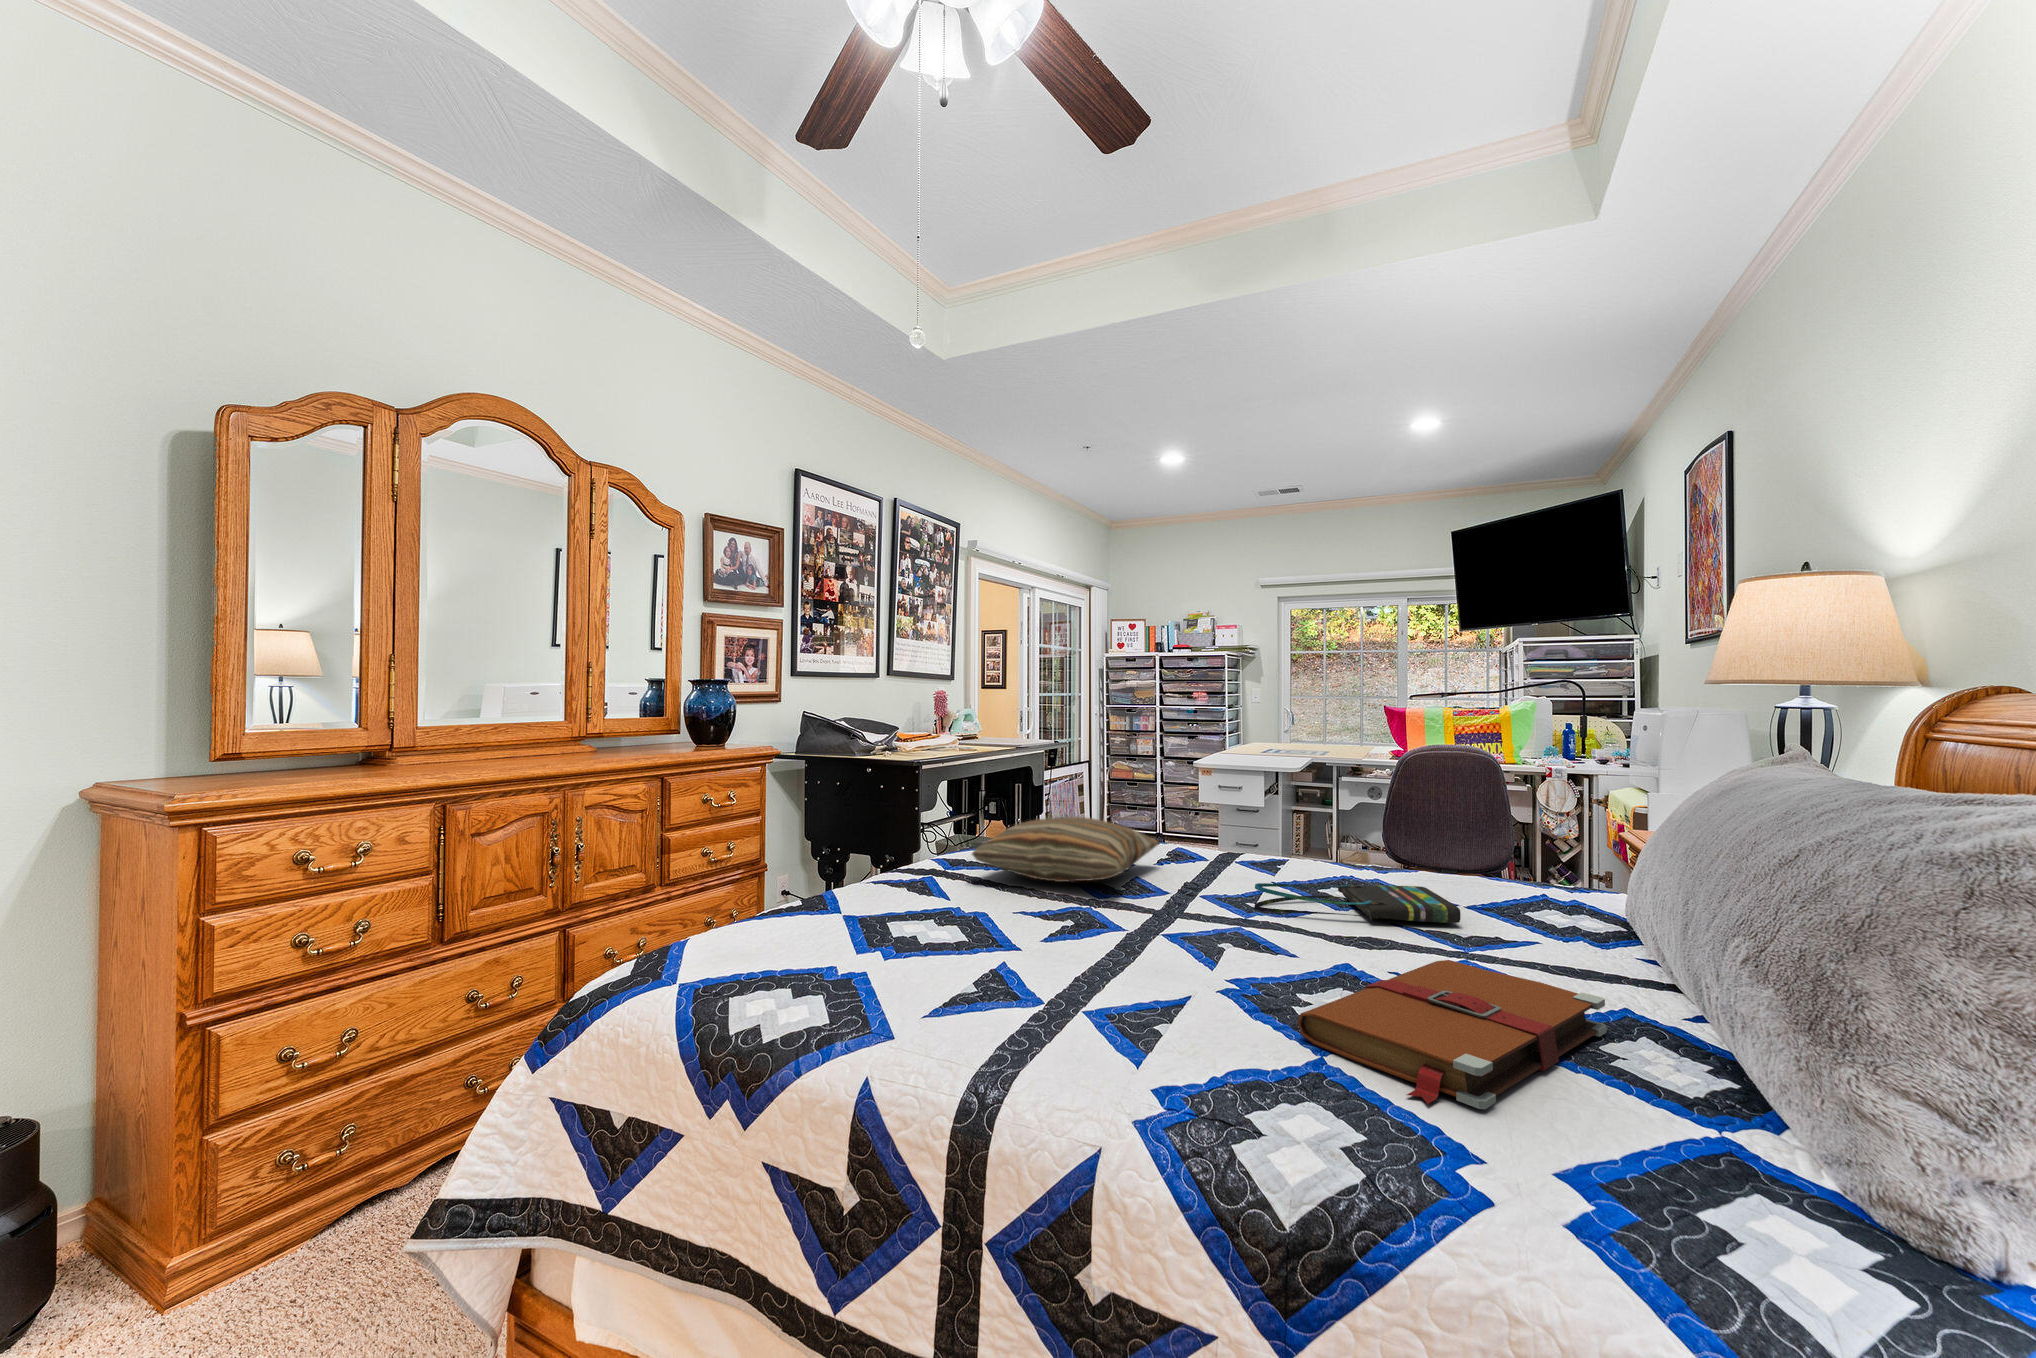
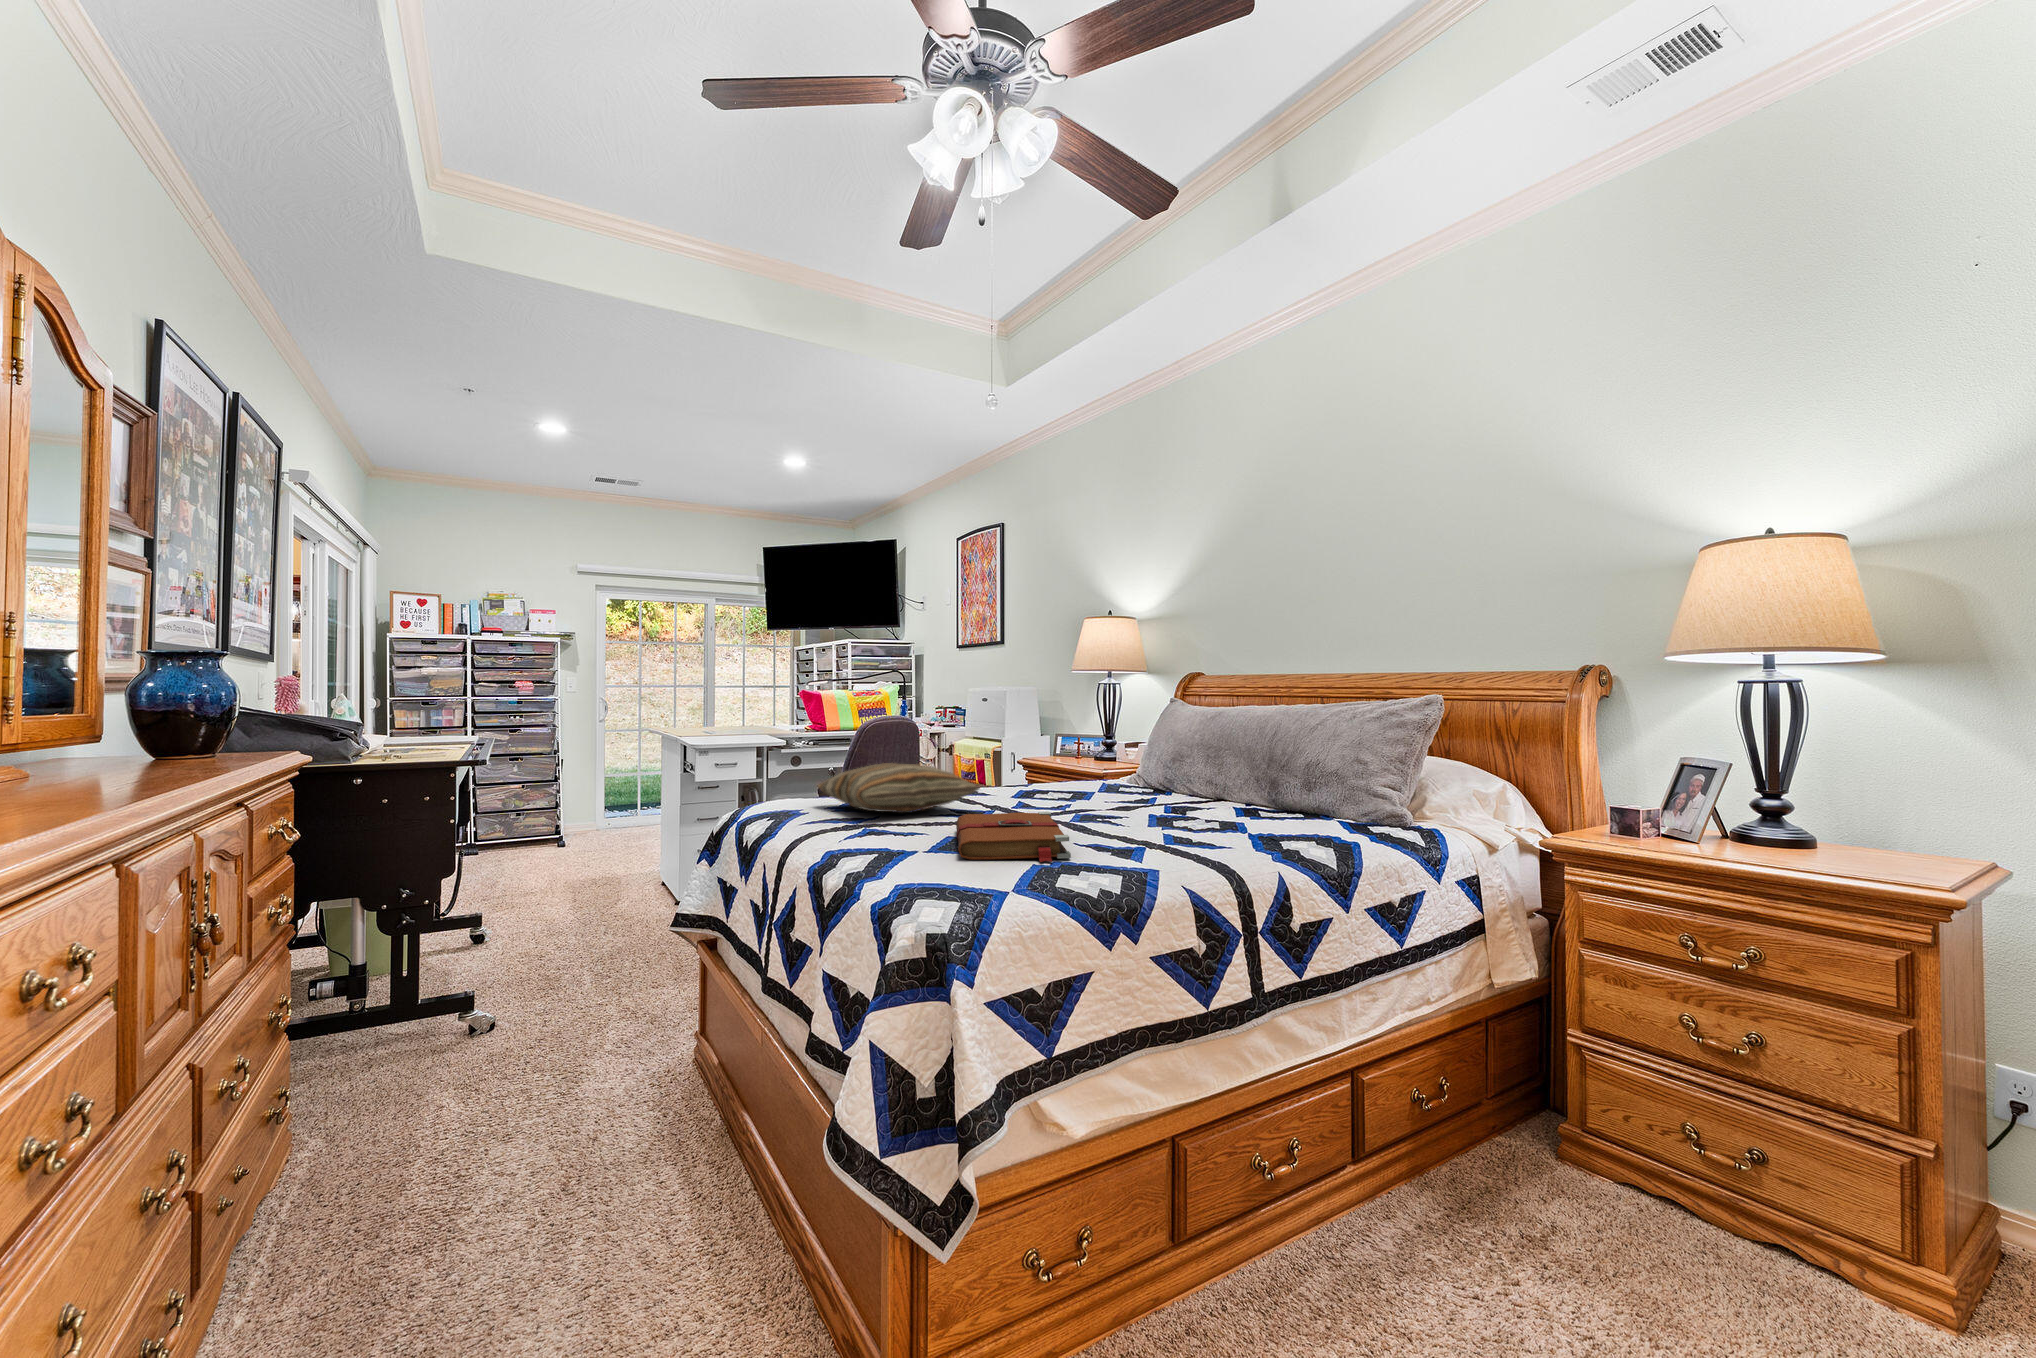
tote bag: present [1255,883,1461,923] -> none [1037,781,1126,805]
book: present [1297,960,1606,1109] -> present [956,812,1071,862]

